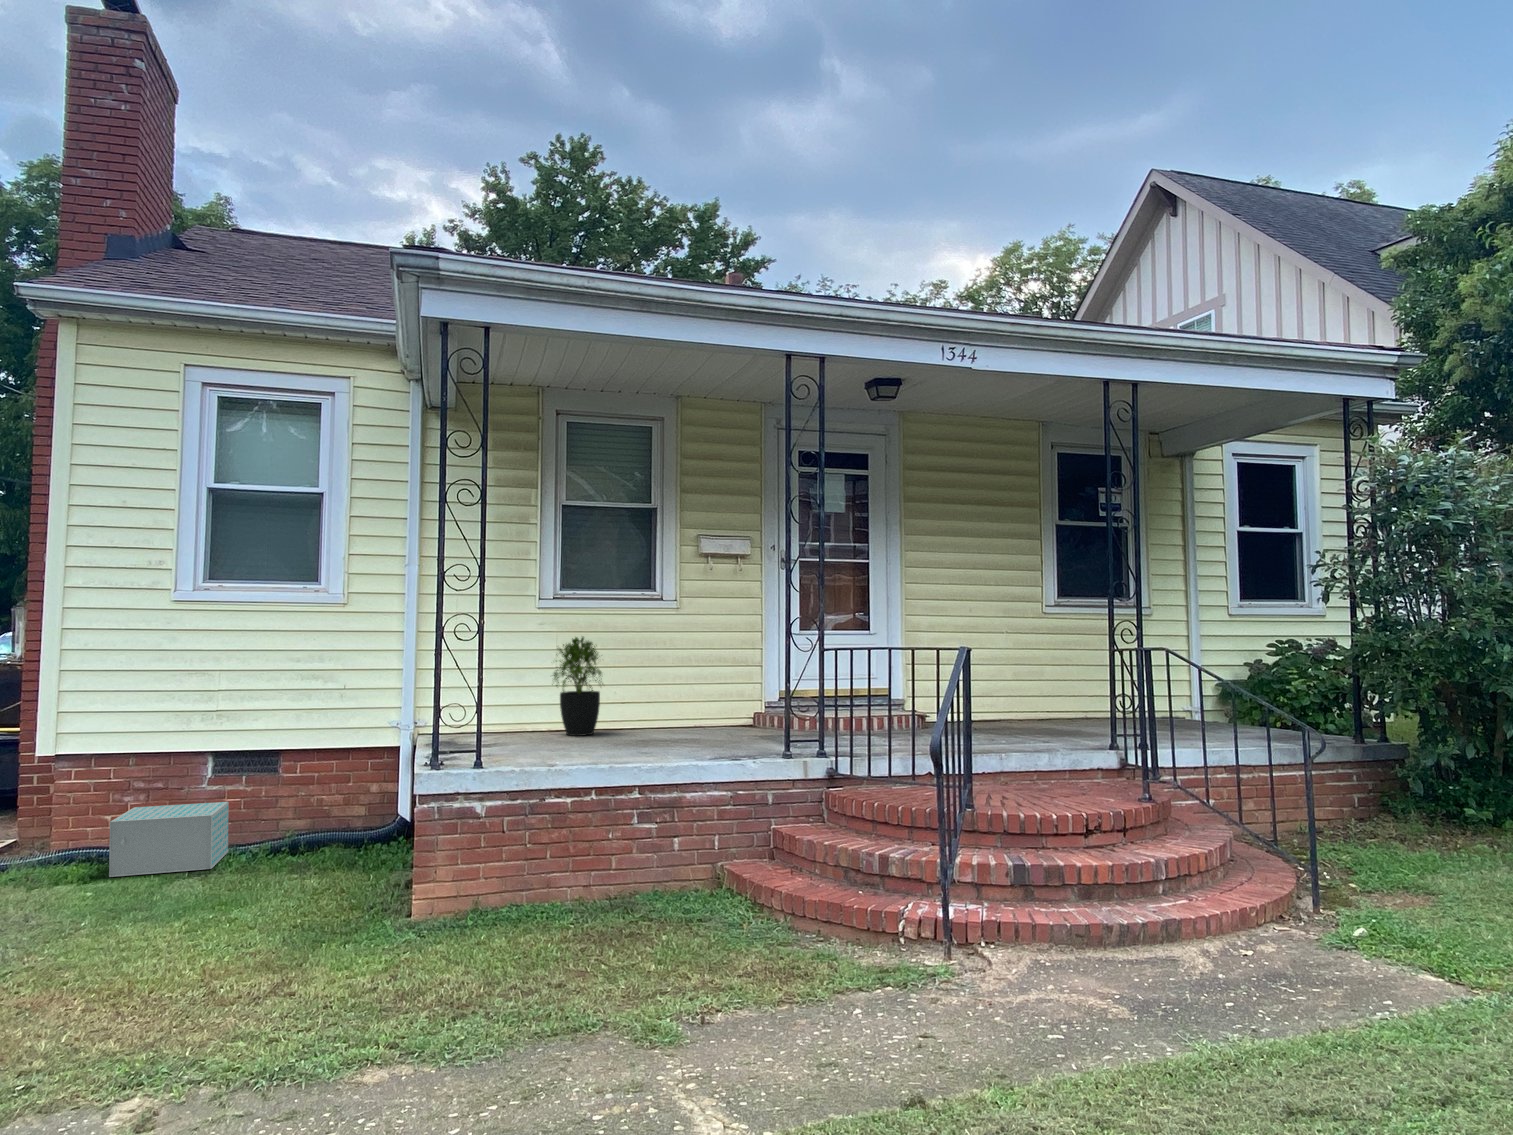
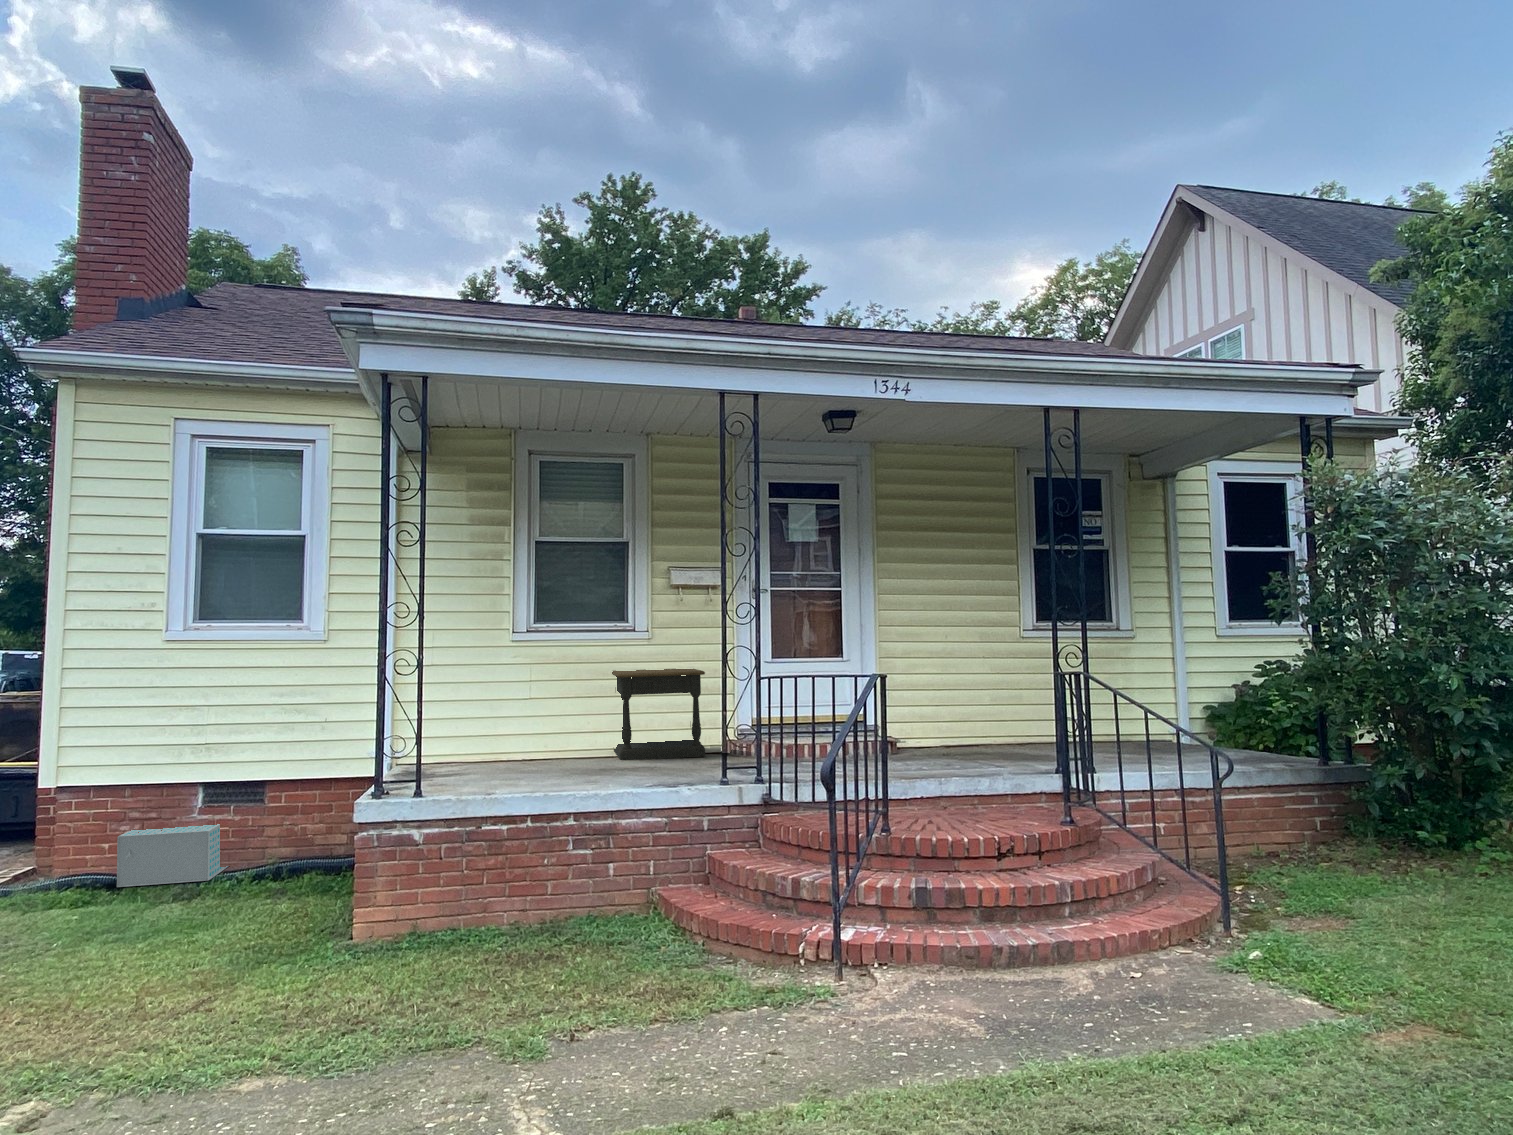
potted plant: present [552,637,603,736] -> none [521,661,577,757]
side table: none [638,645,744,740] -> present [612,669,705,760]

